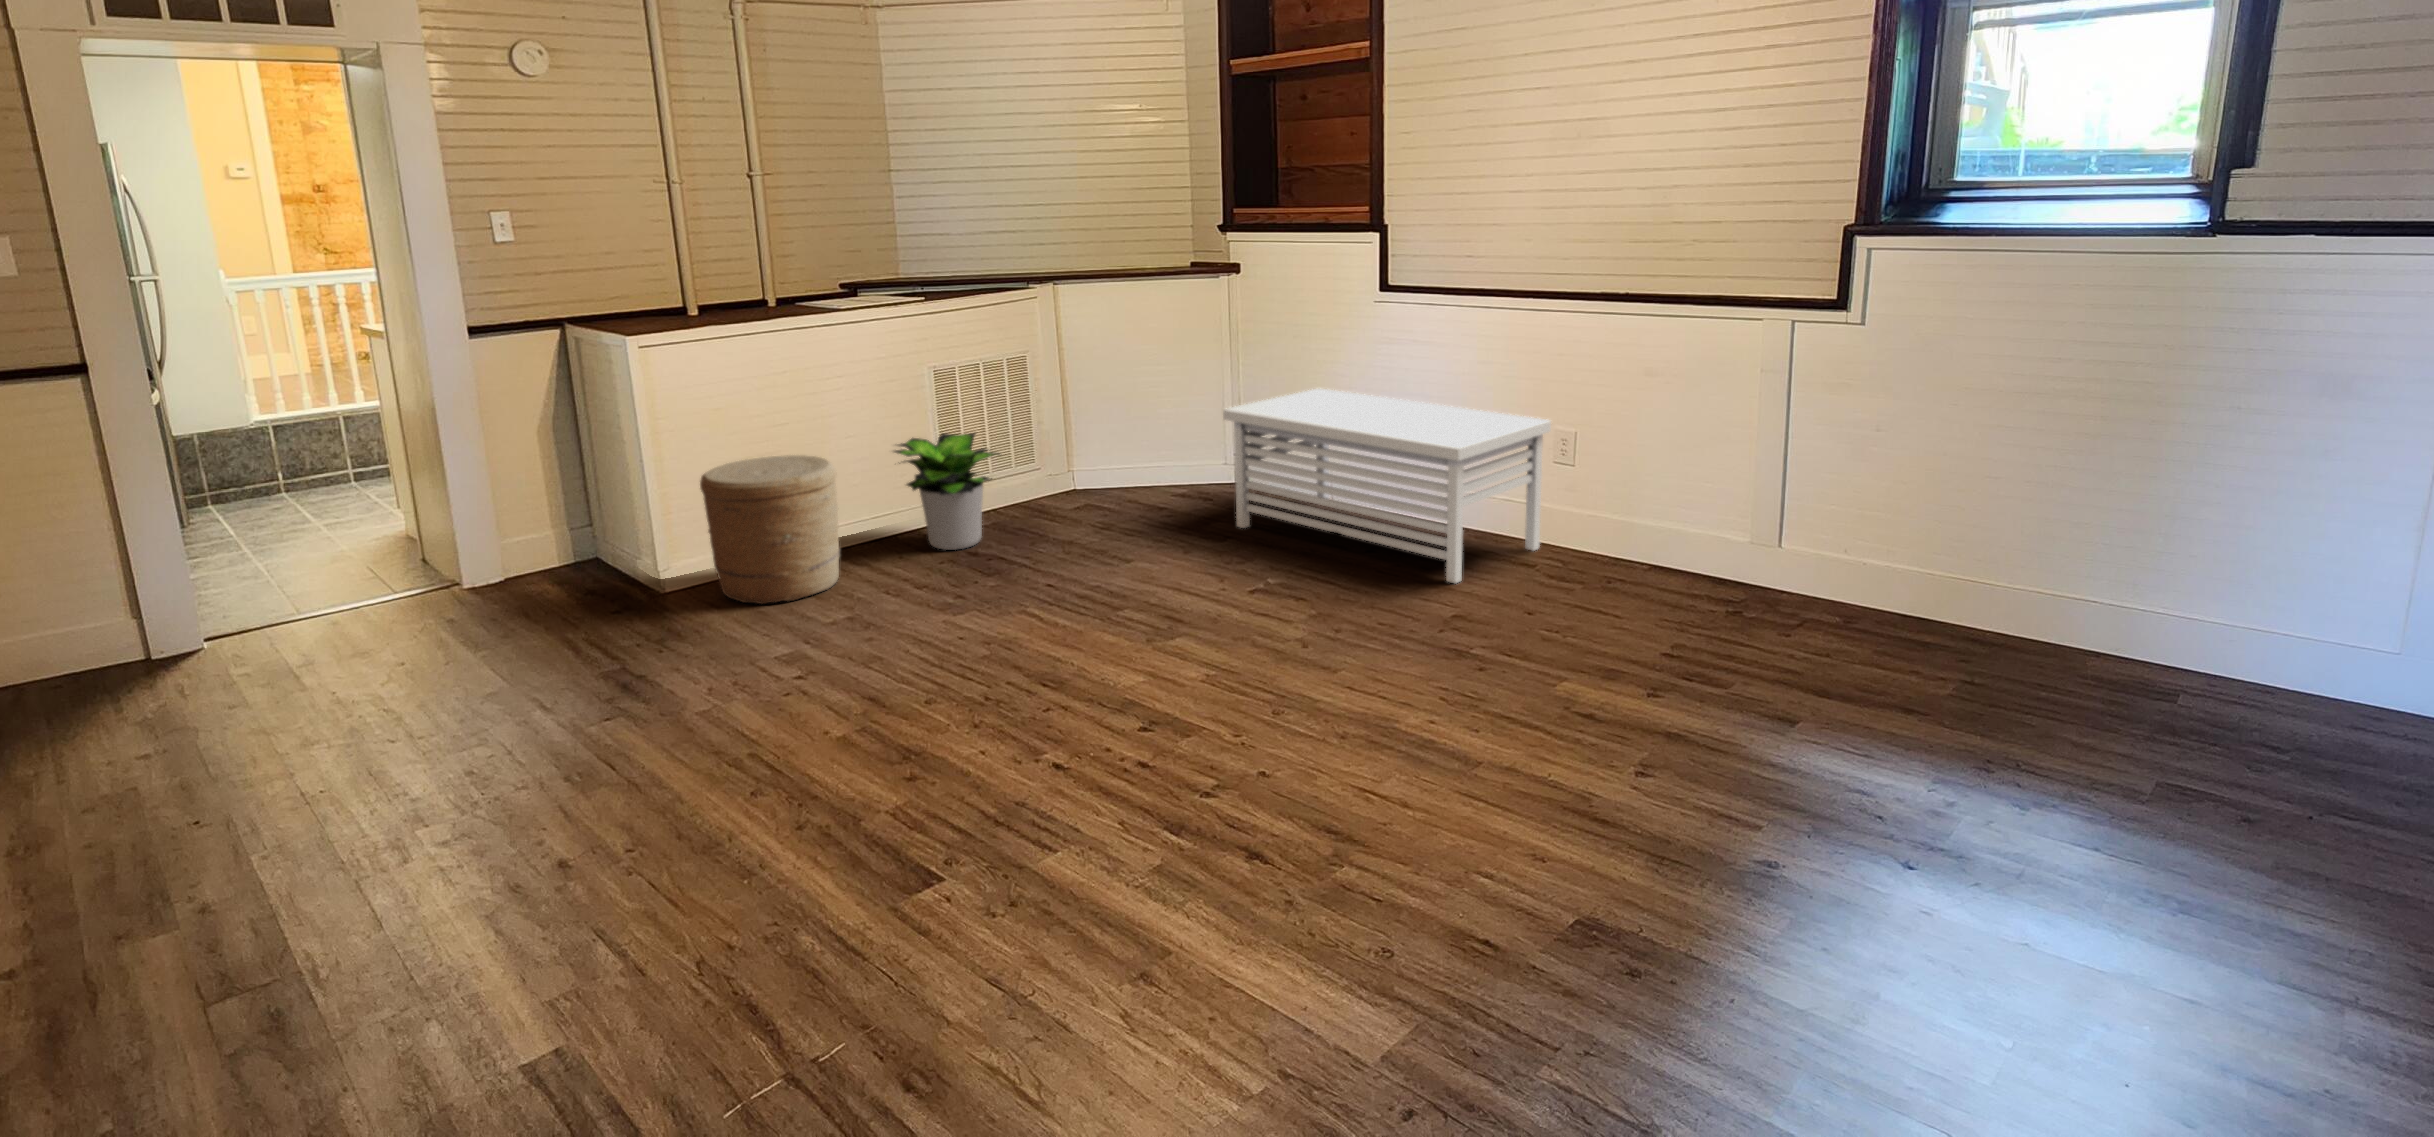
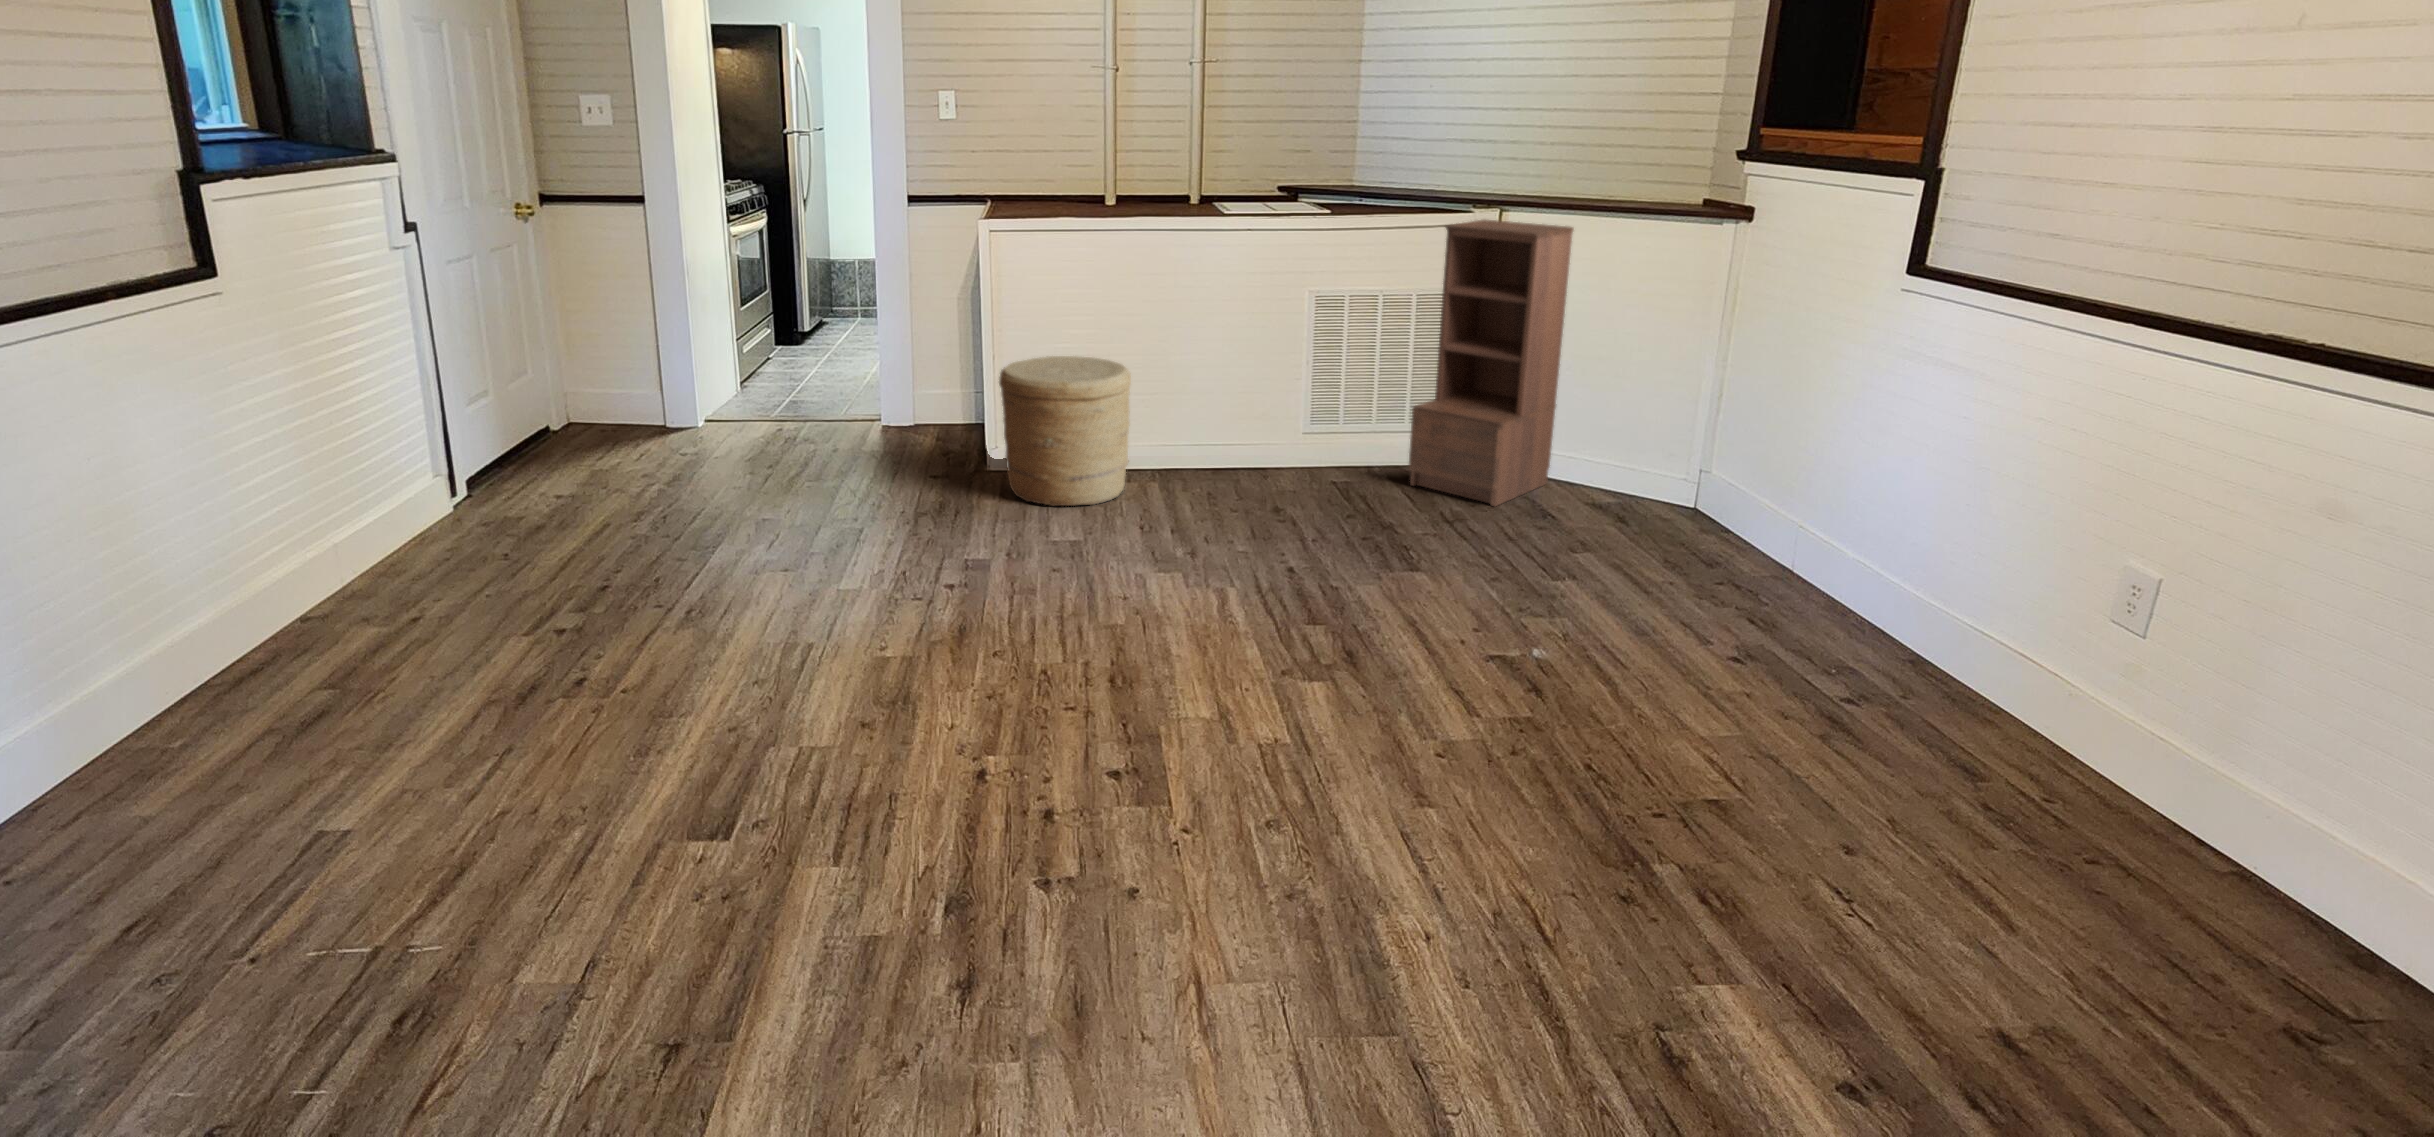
bookshelf: none [1036,290,1129,513] -> present [1409,220,1573,506]
storage bench: present [1223,389,1551,584] -> none [1602,404,2091,741]
potted plant: present [894,433,999,550] -> none [1210,366,1347,501]

